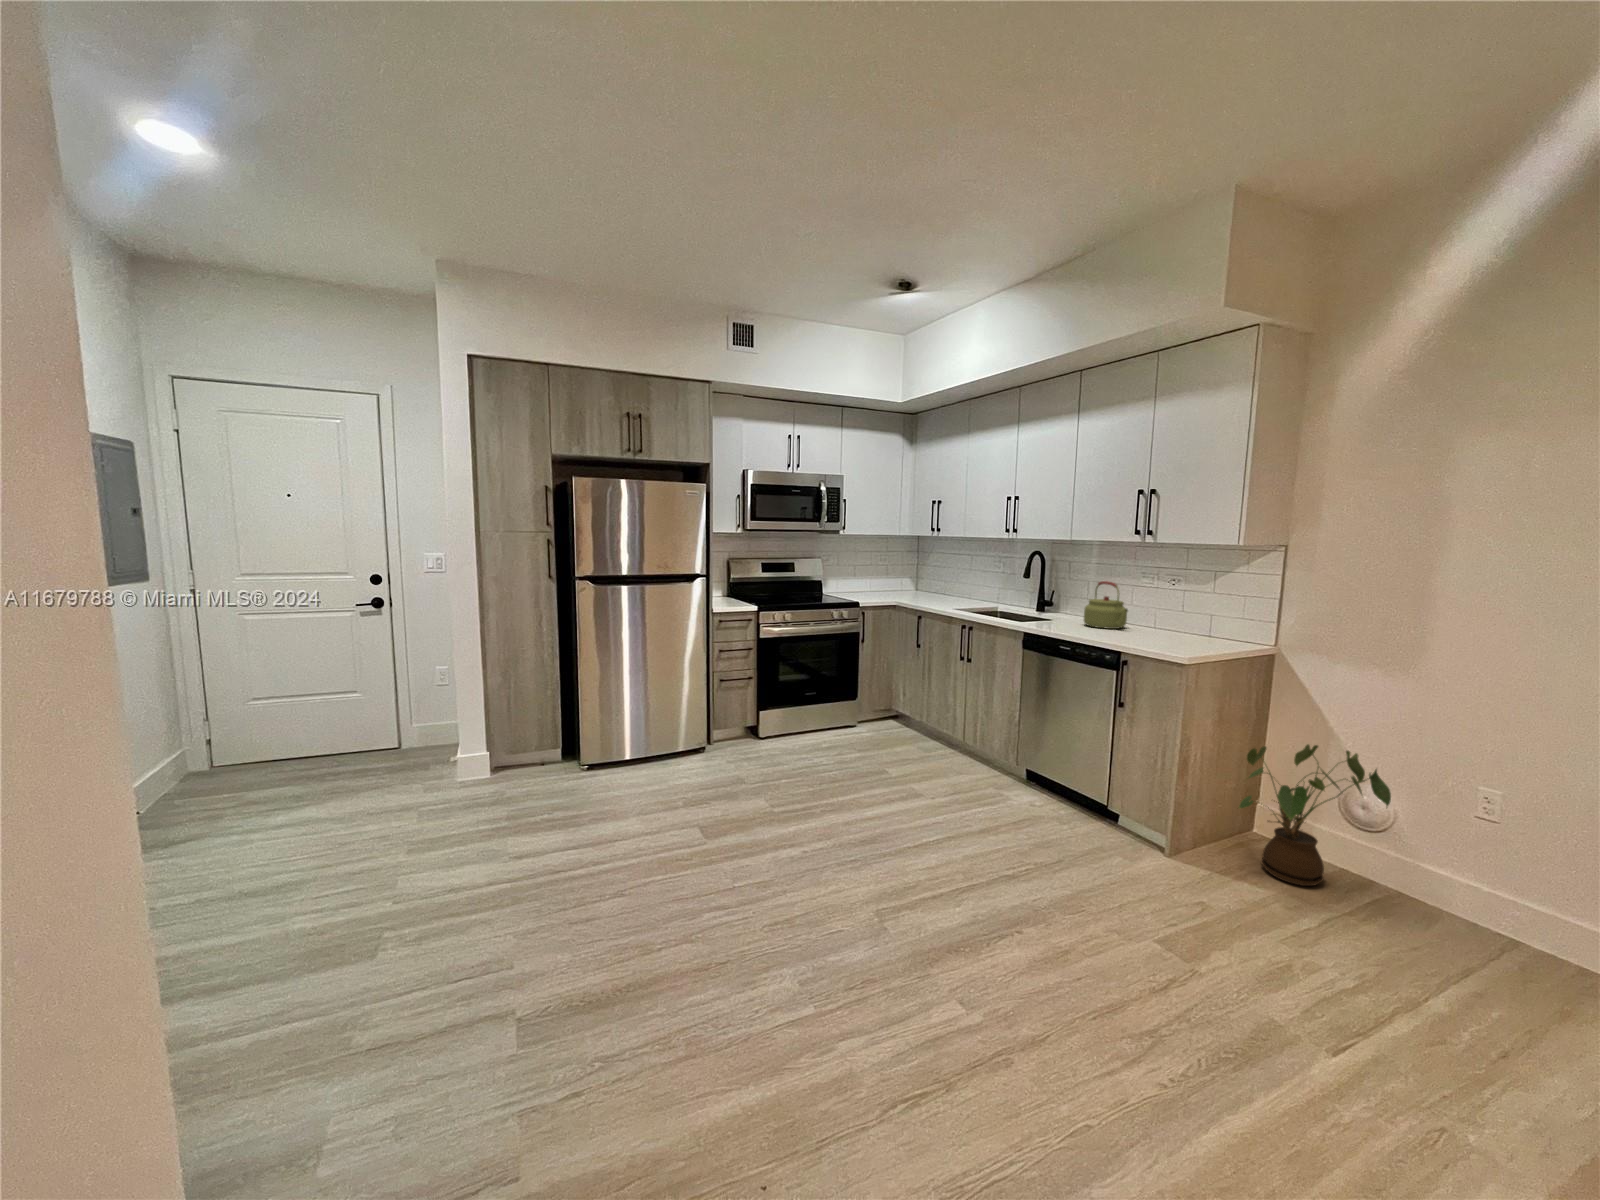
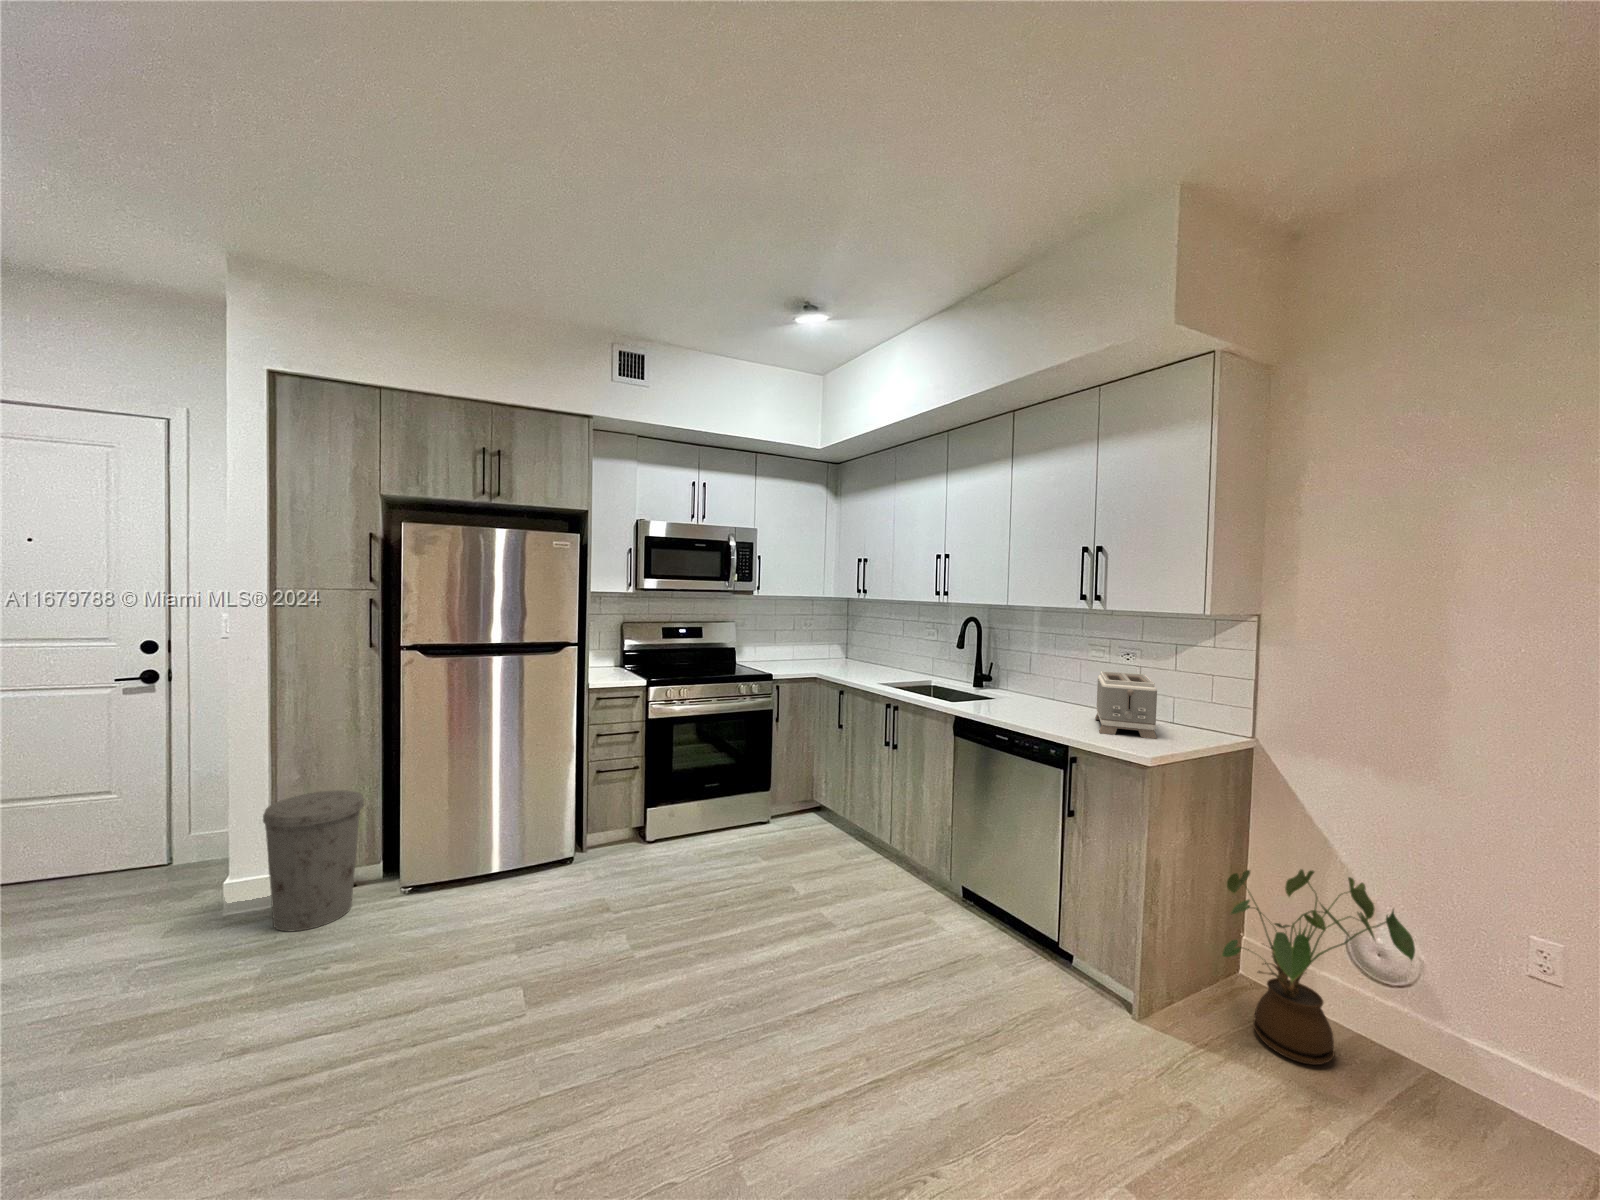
kettle: present [1084,581,1128,629] -> none [1025,654,1076,712]
toaster: none [1144,594,1198,647] -> present [1095,671,1157,739]
trash can: none [488,689,556,790] -> present [263,790,364,931]

